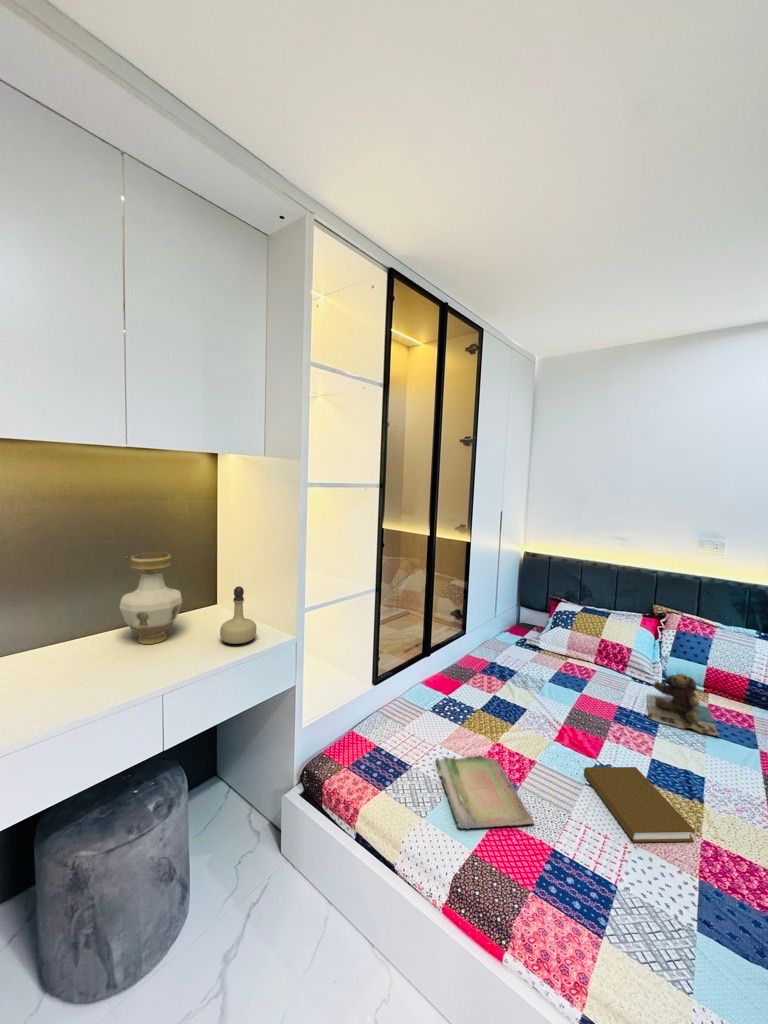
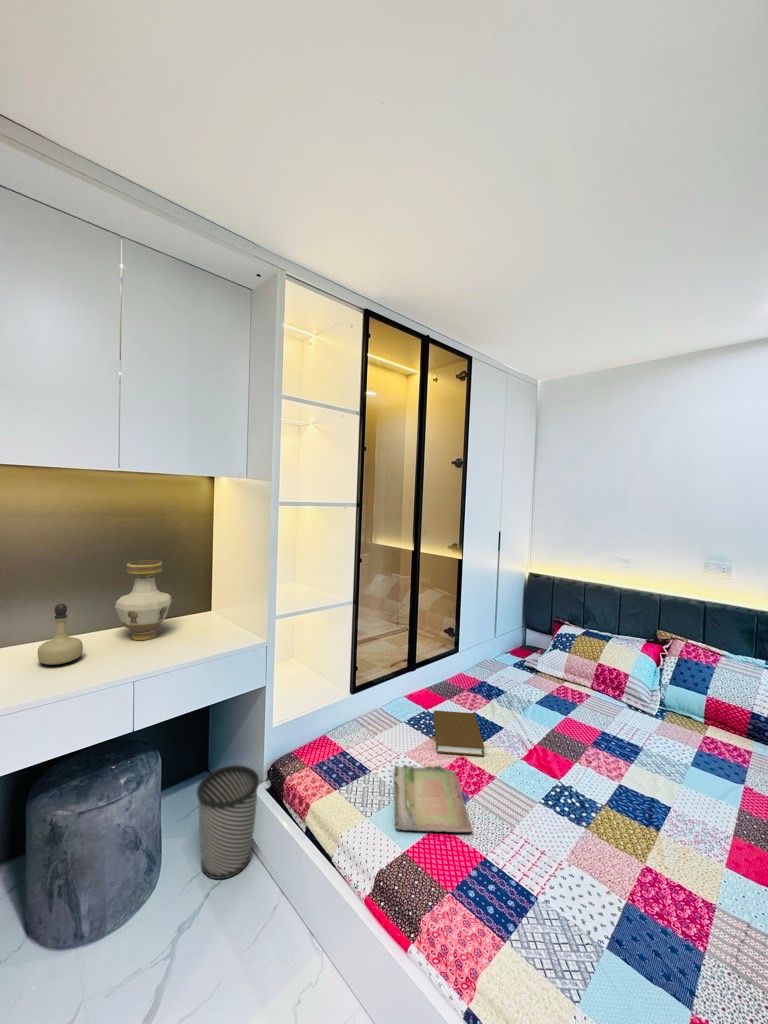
perfume bottle: present [220,586,256,644] -> present [38,603,83,665]
teddy bear: present [647,674,719,736] -> none [630,701,702,769]
book: present [584,767,695,842] -> present [433,711,485,756]
wastebasket: none [225,771,293,896] -> present [197,765,259,879]

